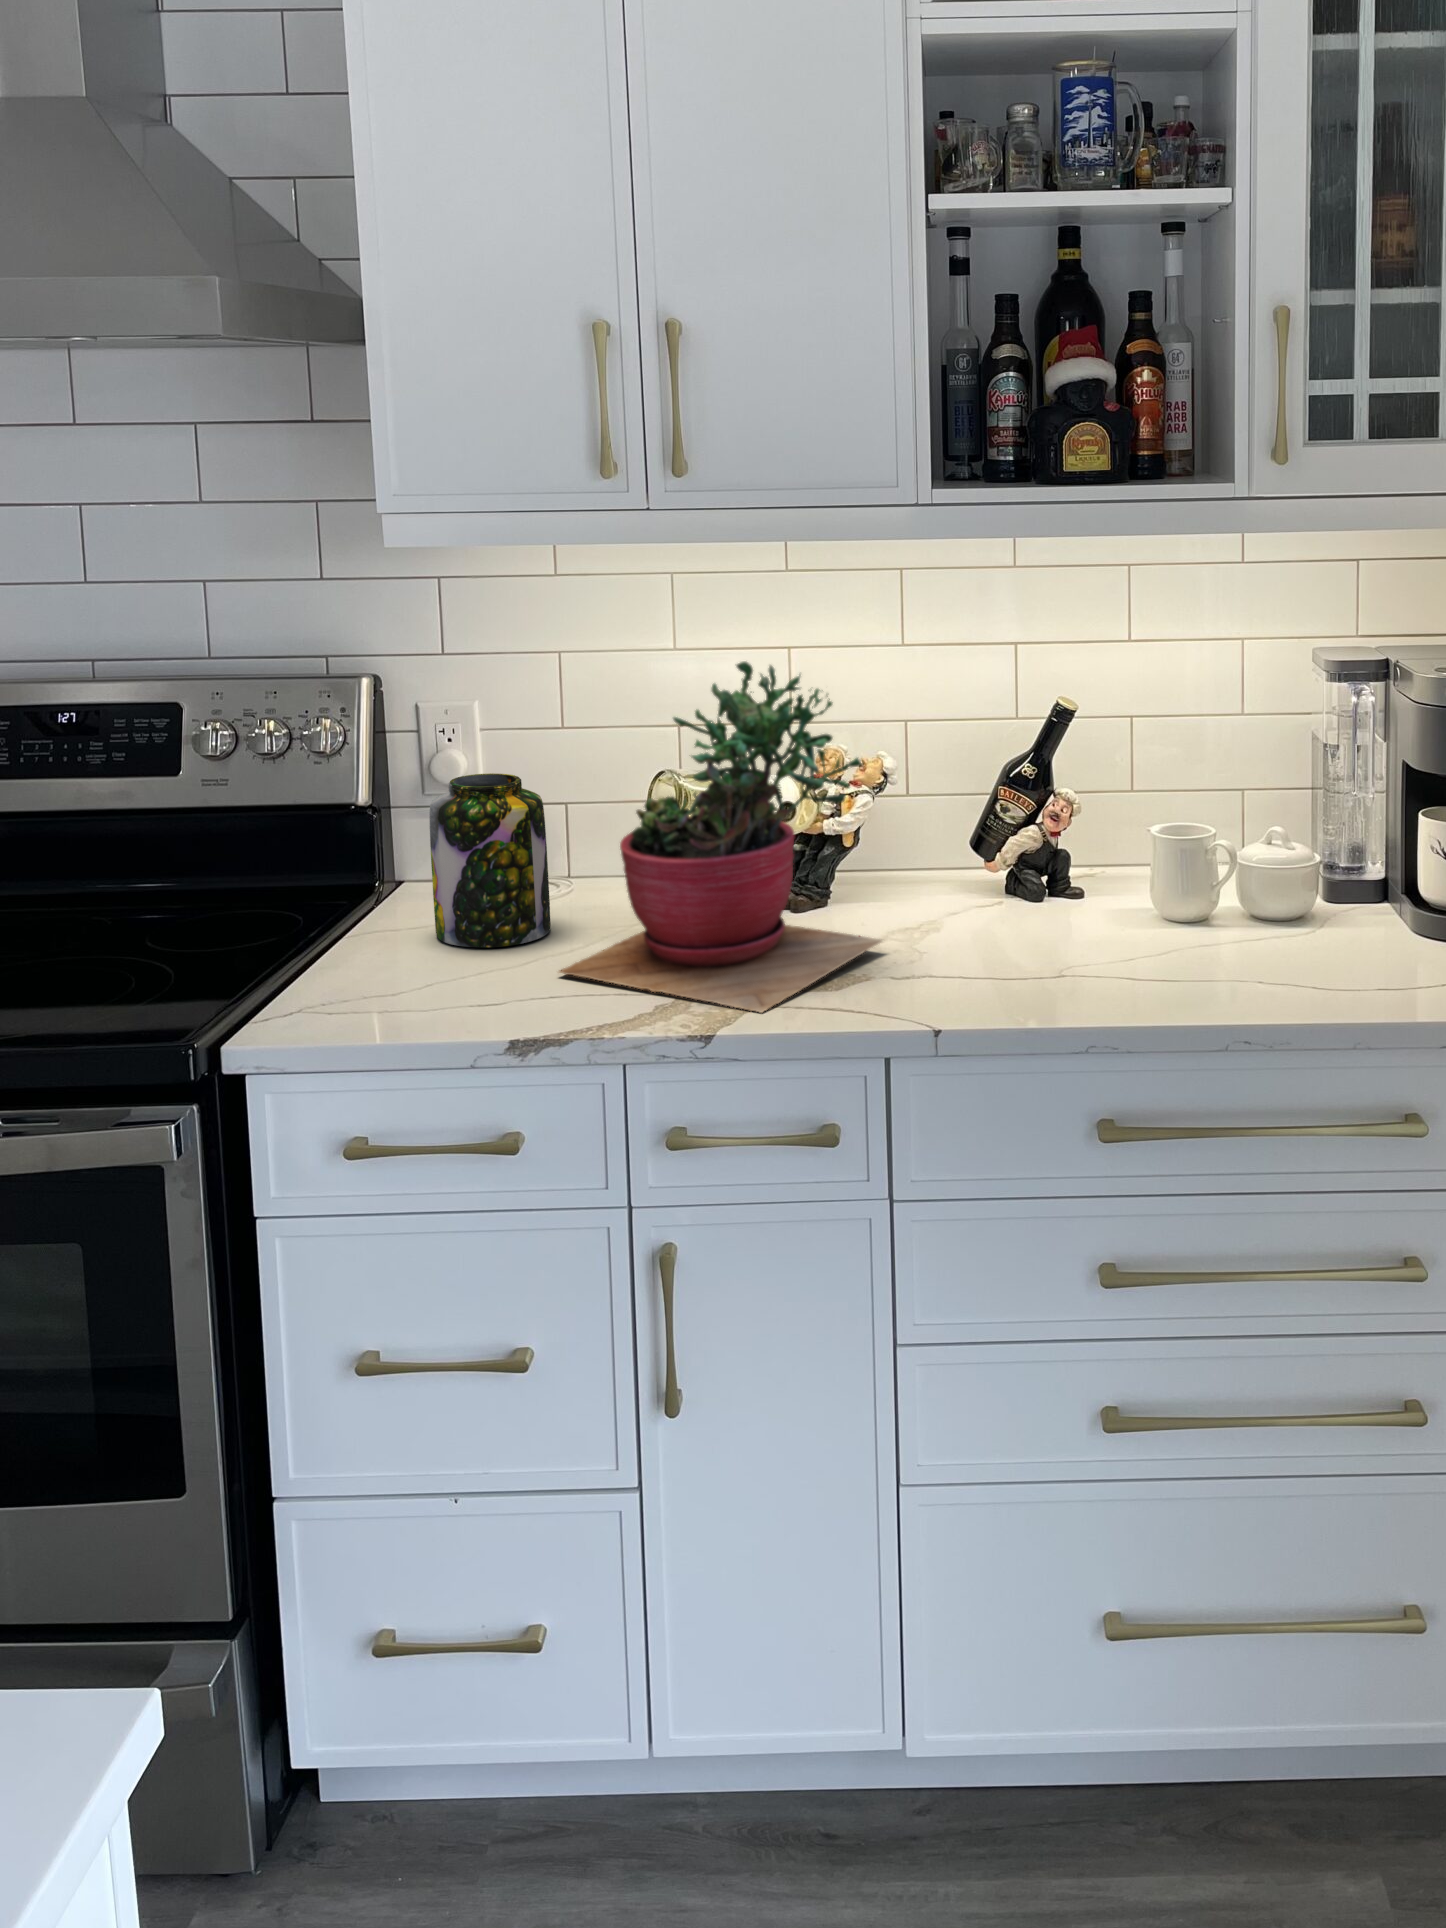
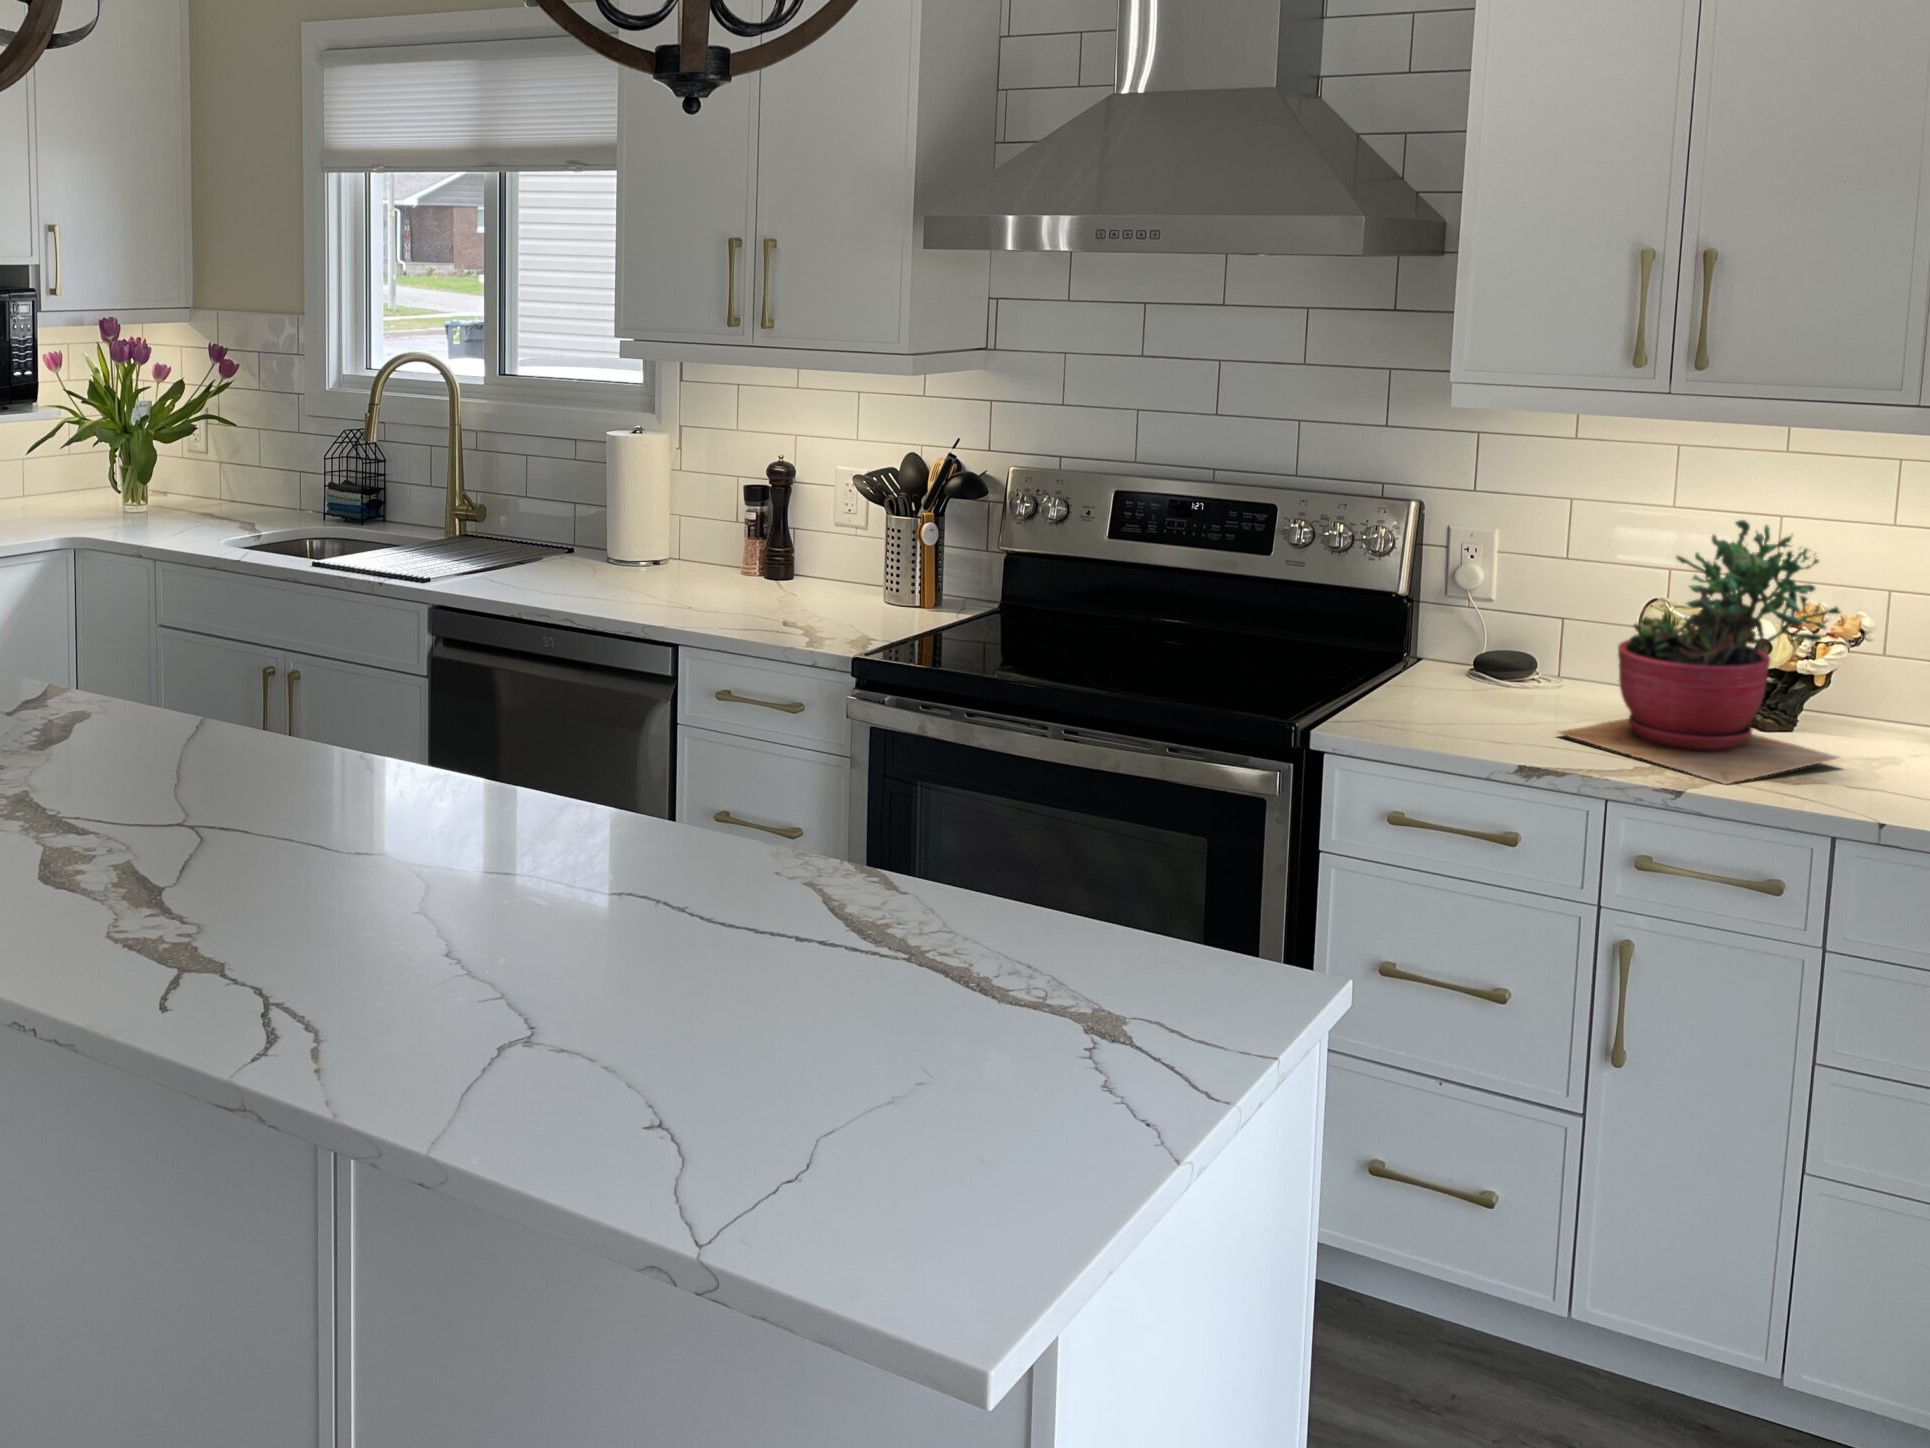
jar: present [429,773,551,947] -> none [1455,583,1553,712]

